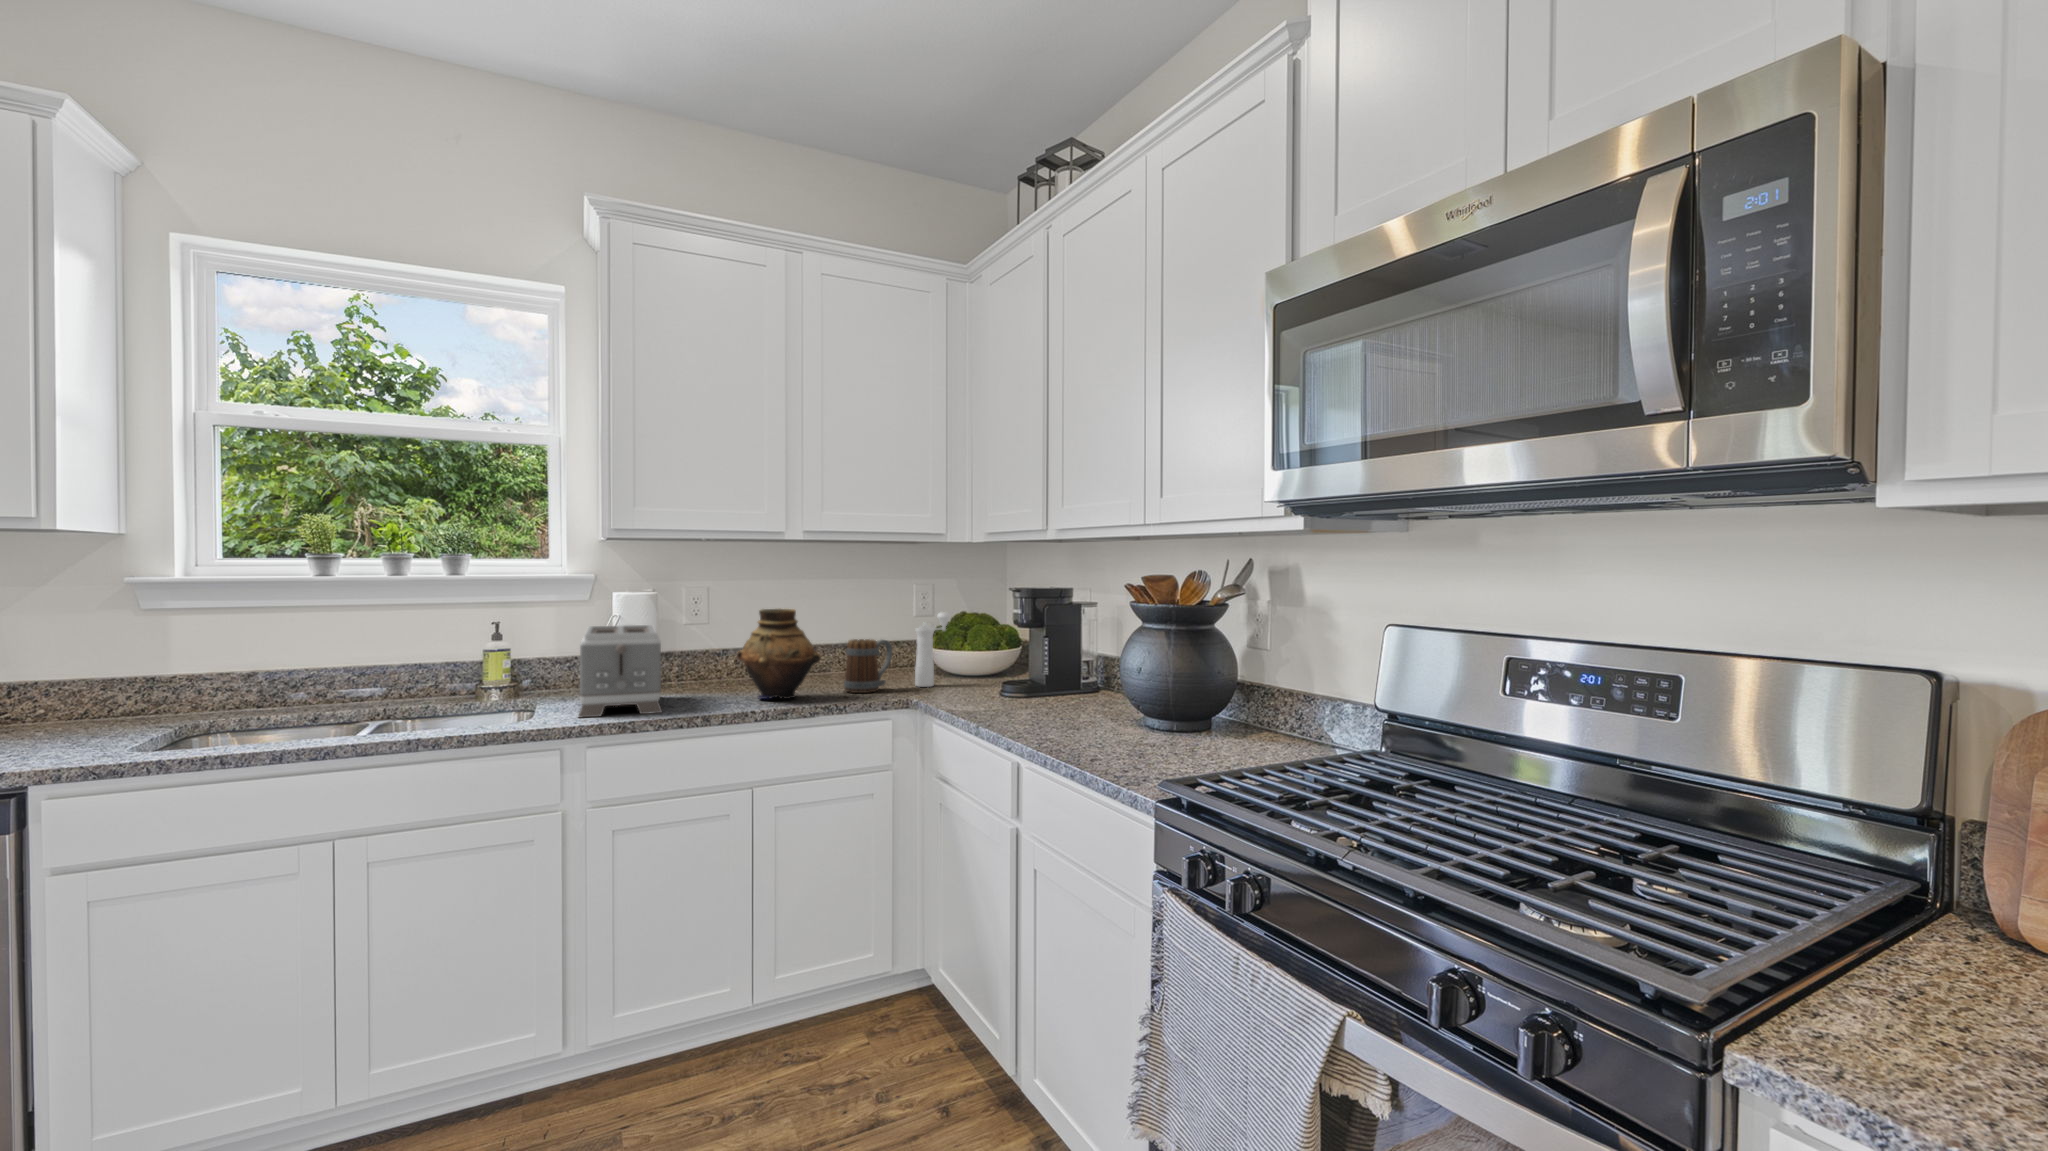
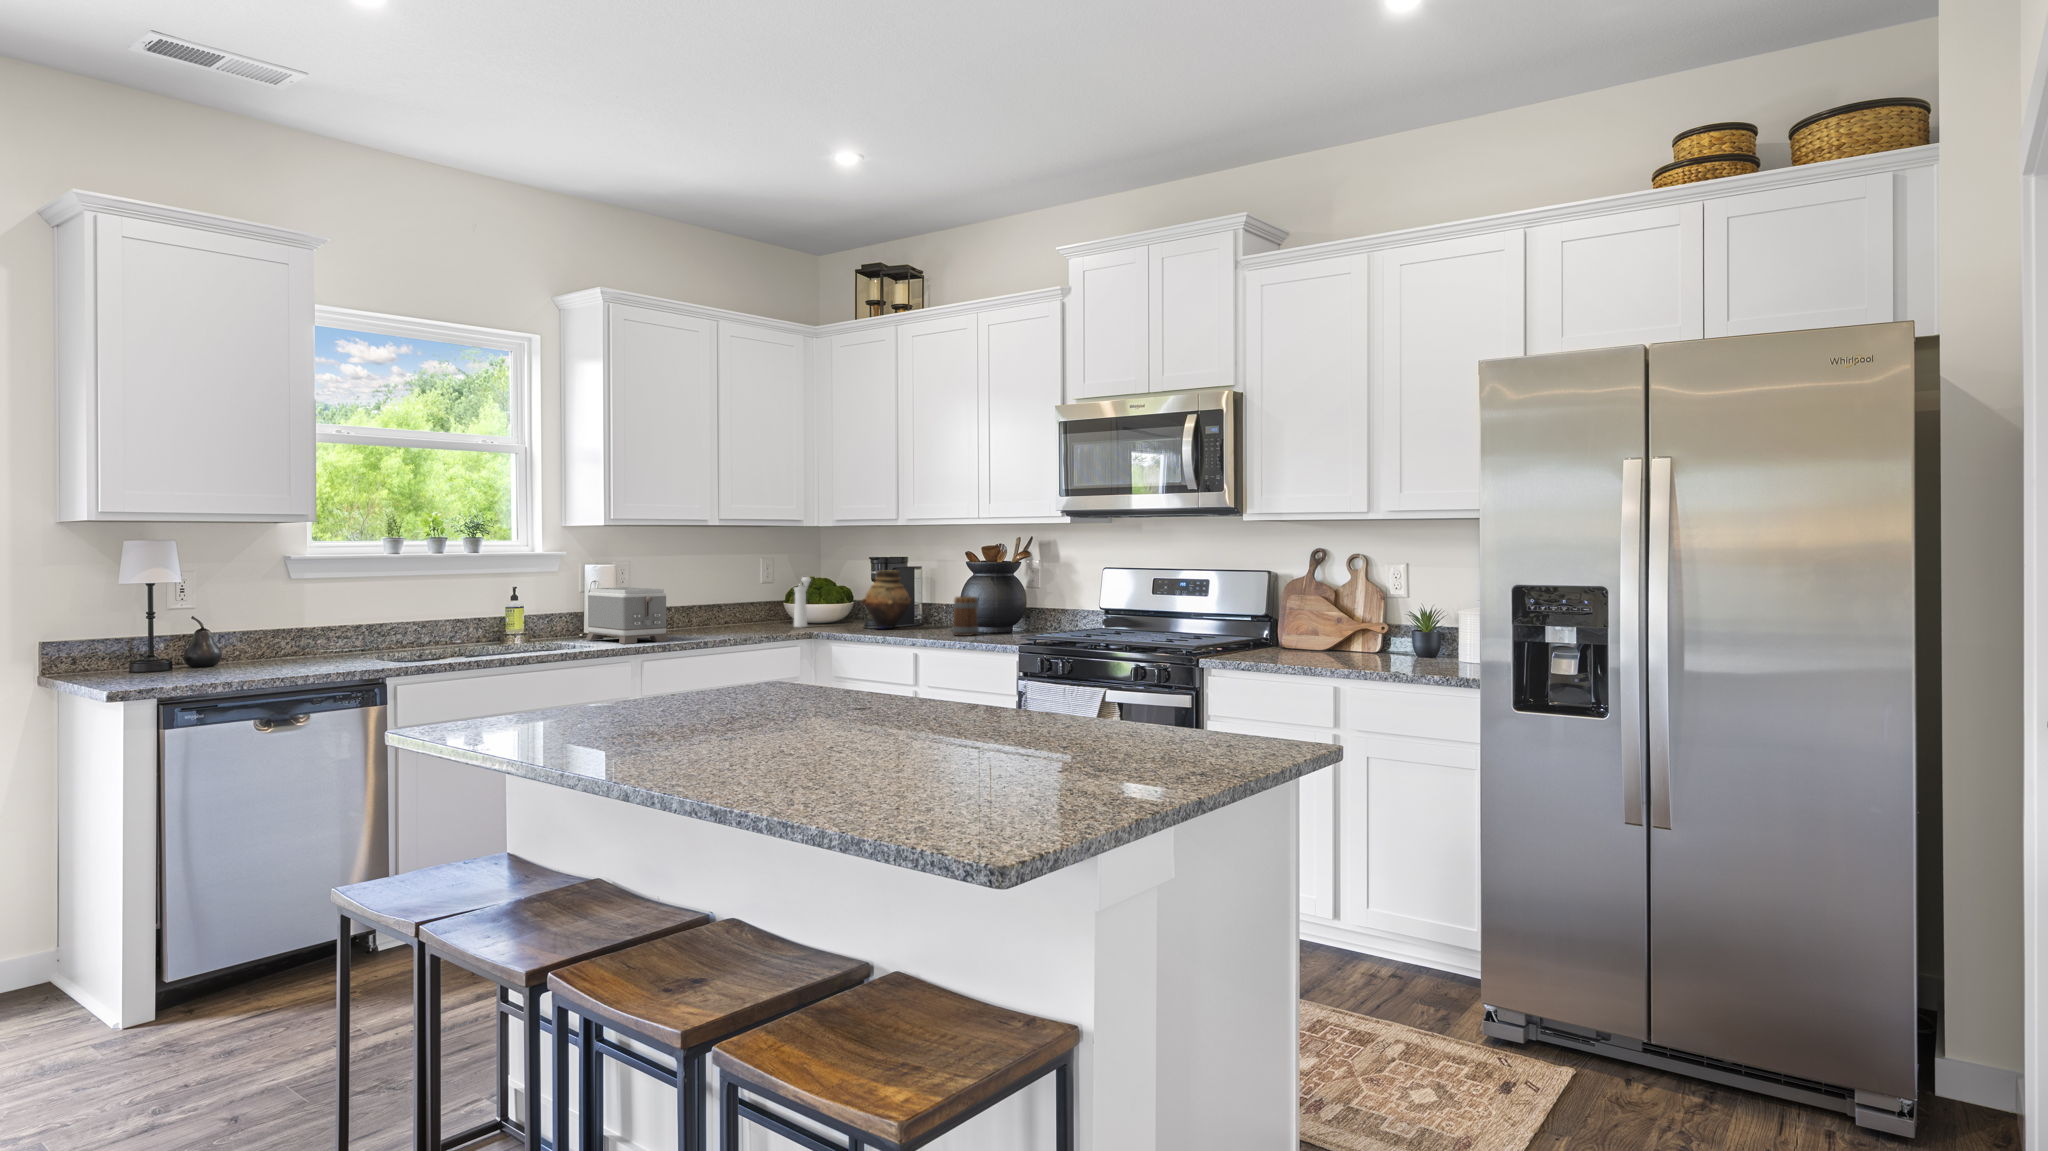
vase: present [737,609,821,699] -> present [861,571,912,628]
mug: present [844,639,892,693] -> present [952,596,979,636]

